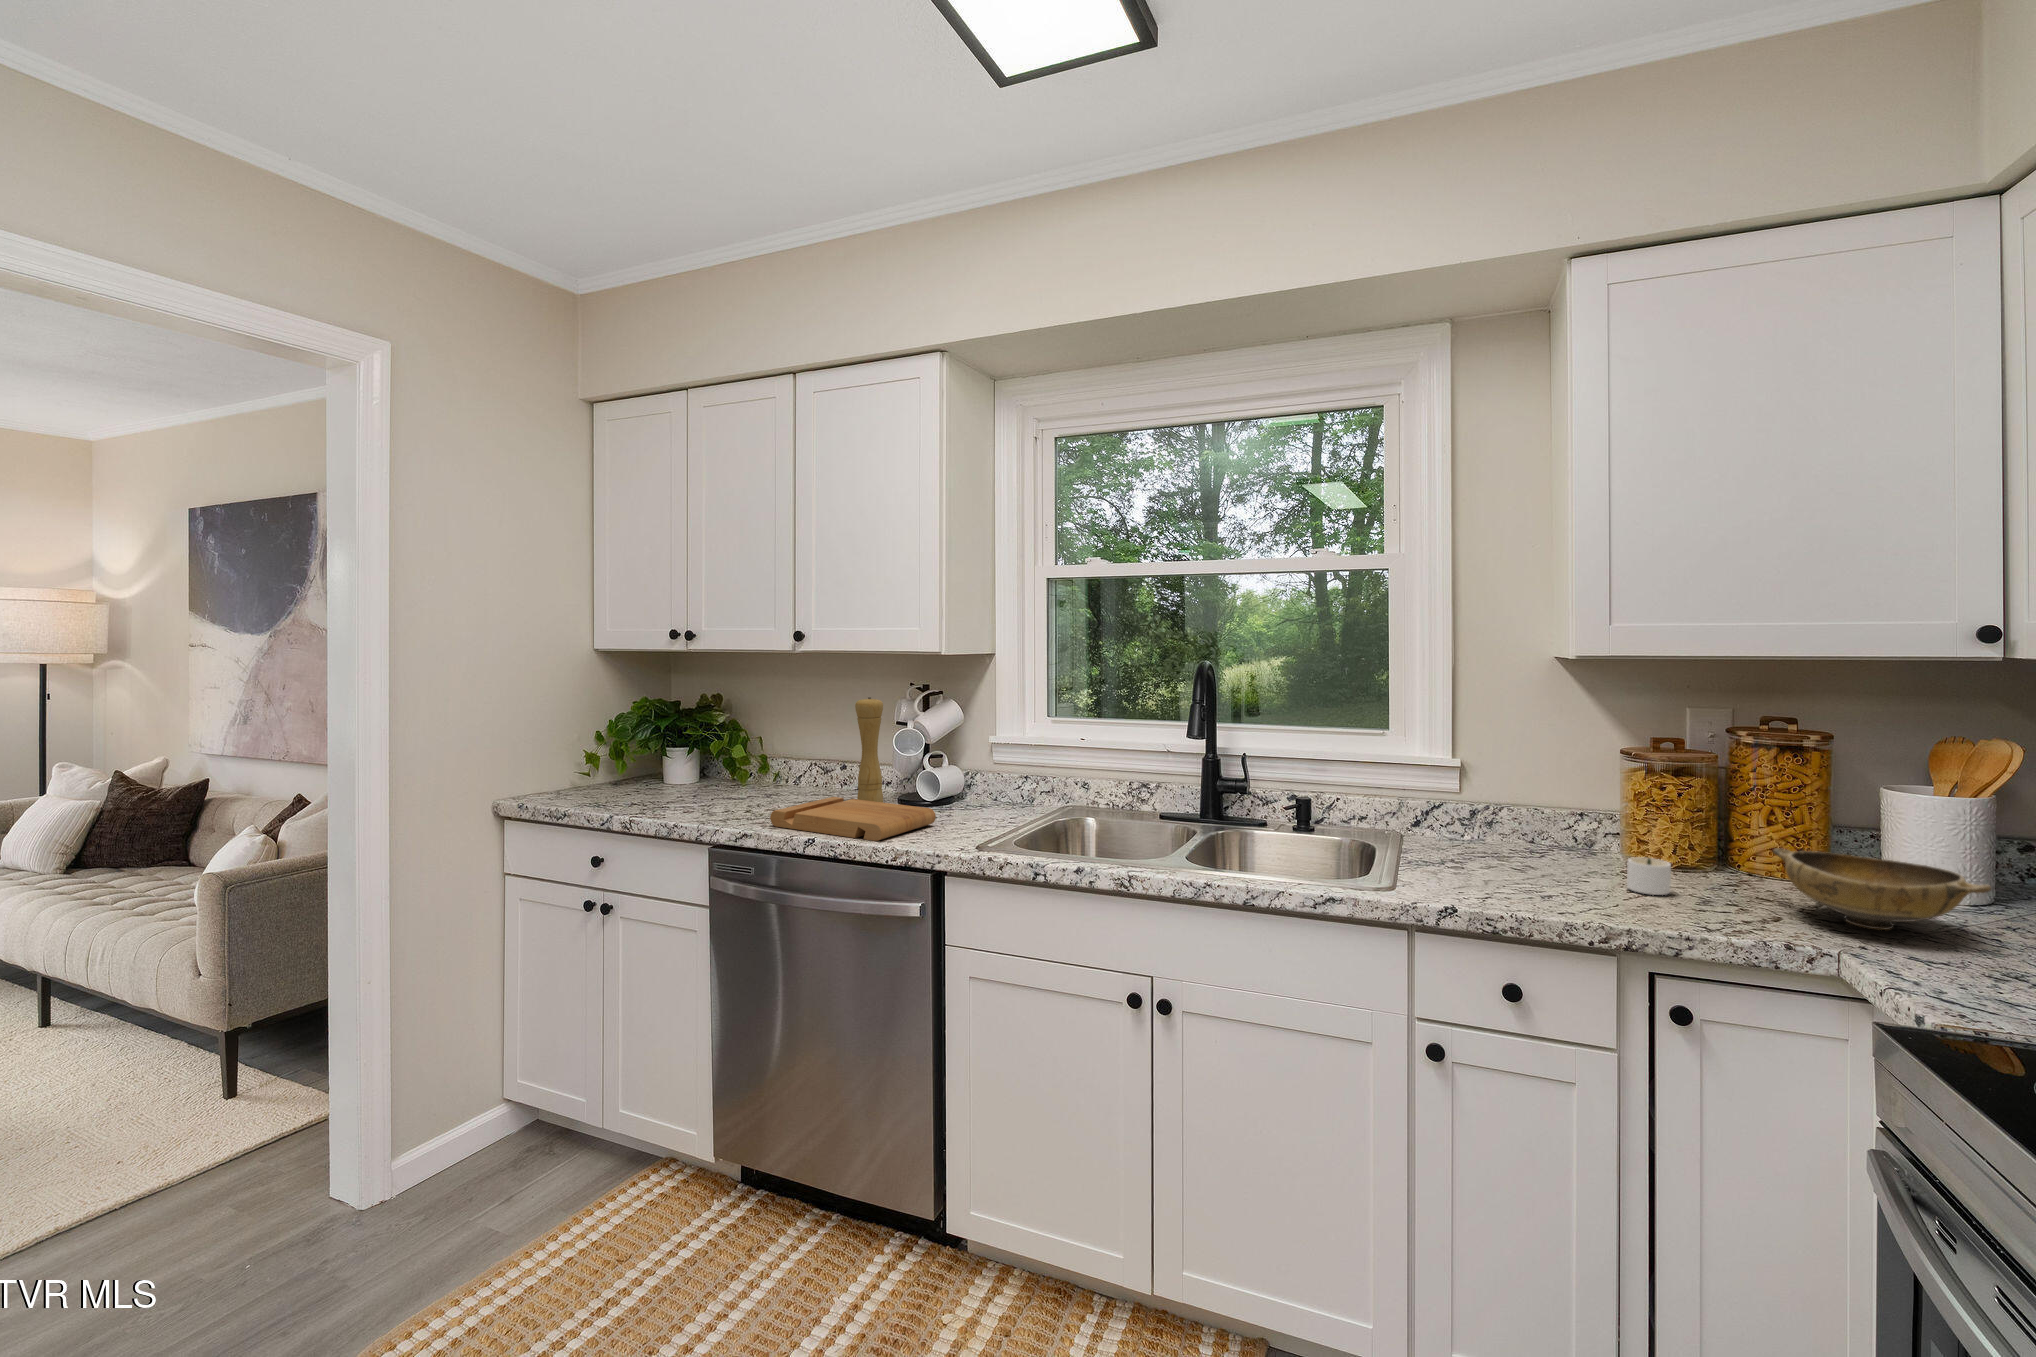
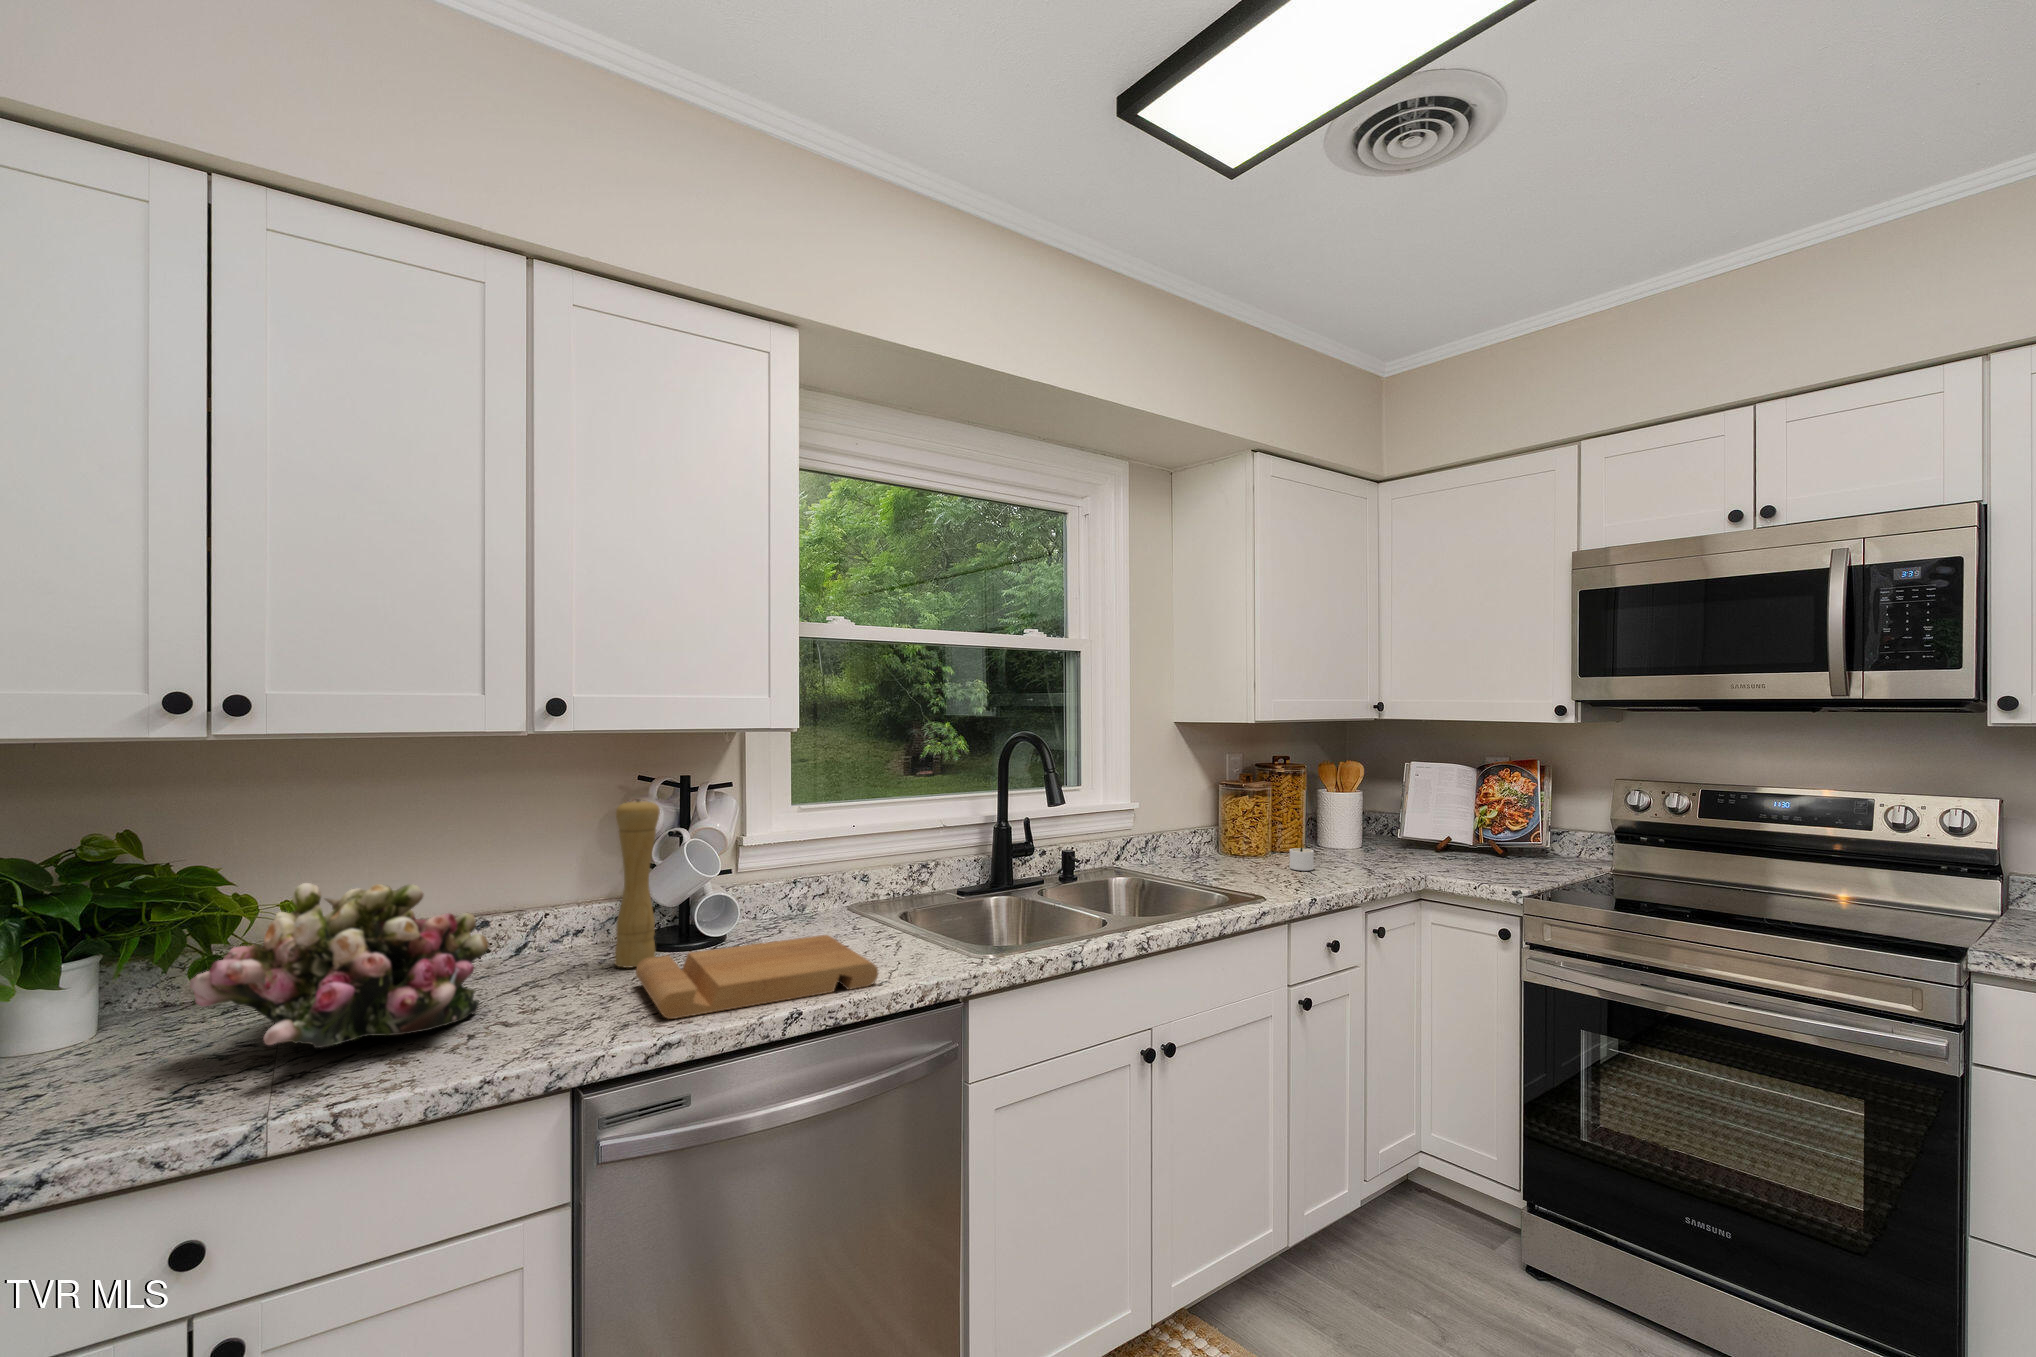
flower arrangement: none [644,724,782,806] -> present [190,883,489,1048]
bowl: present [1773,848,1991,930] -> none [1338,828,1432,864]

